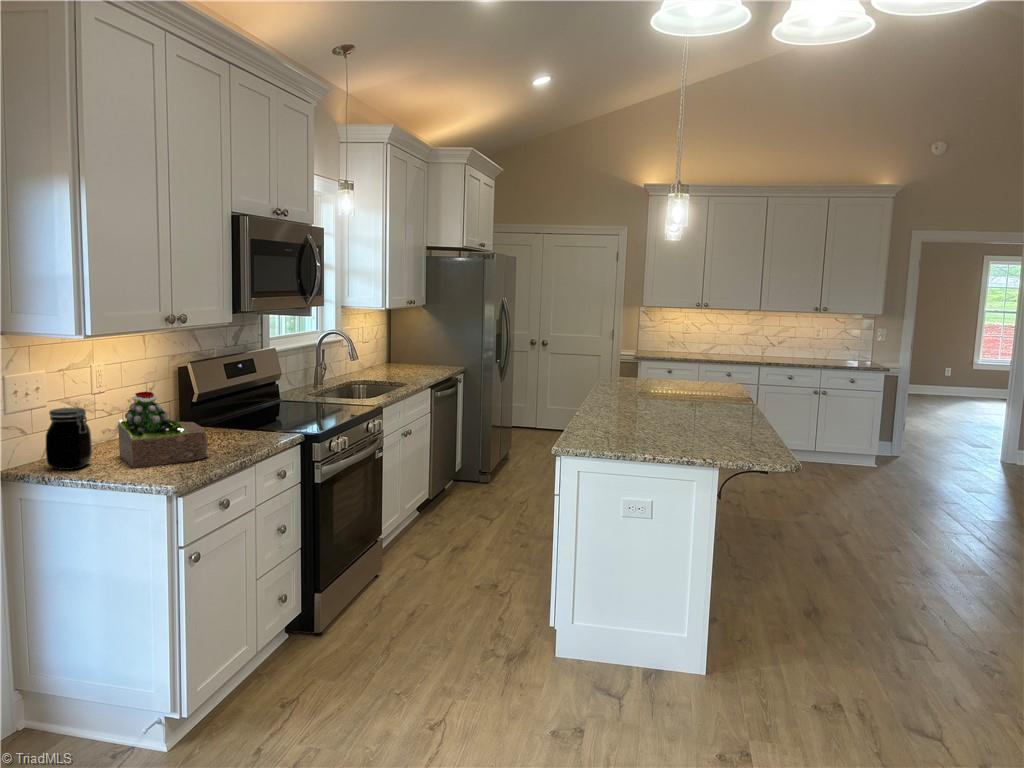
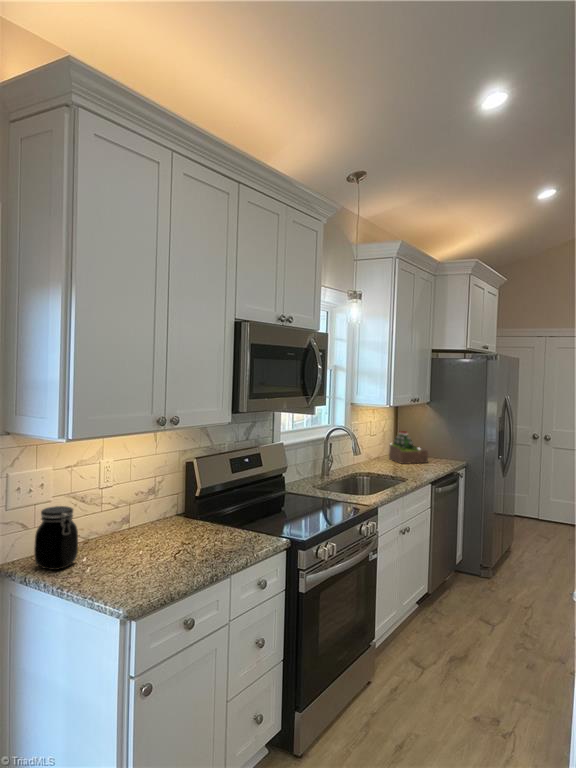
succulent plant: present [118,392,207,468] -> present [389,431,428,464]

